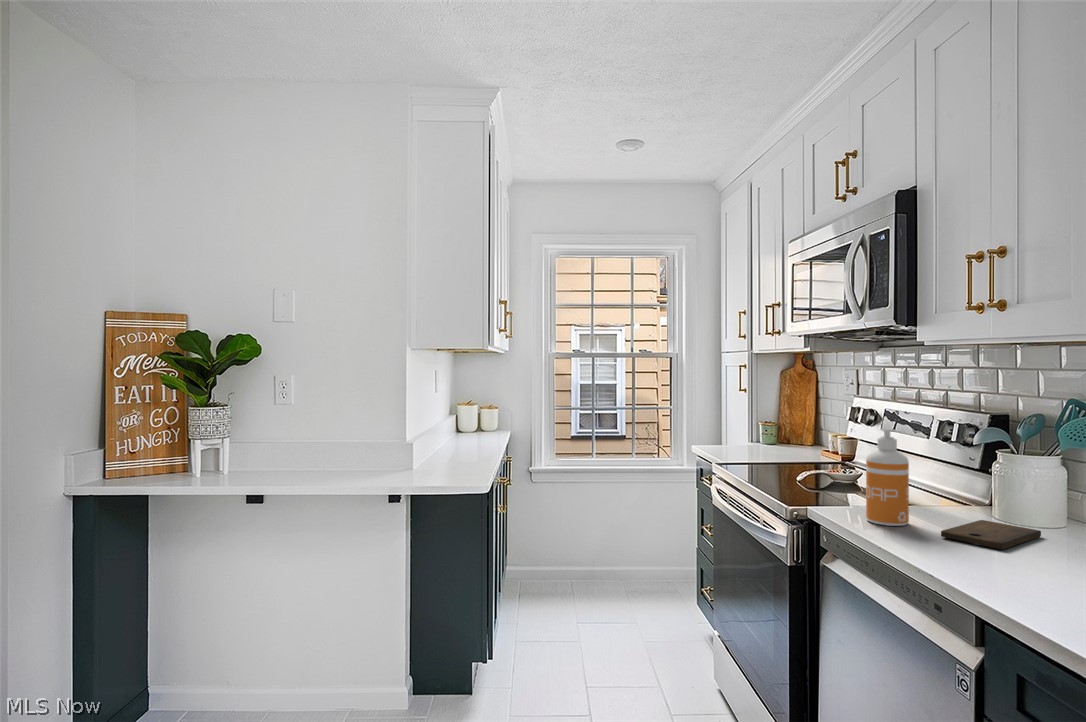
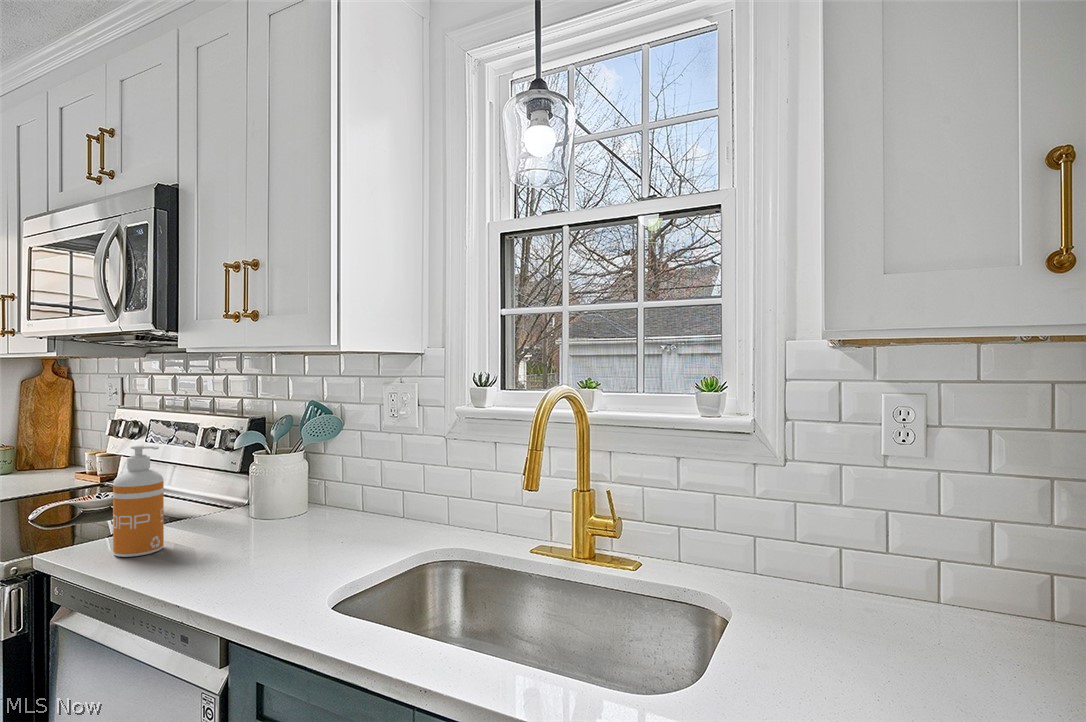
cutting board: present [941,520,1041,549] -> none [196,525,288,555]

